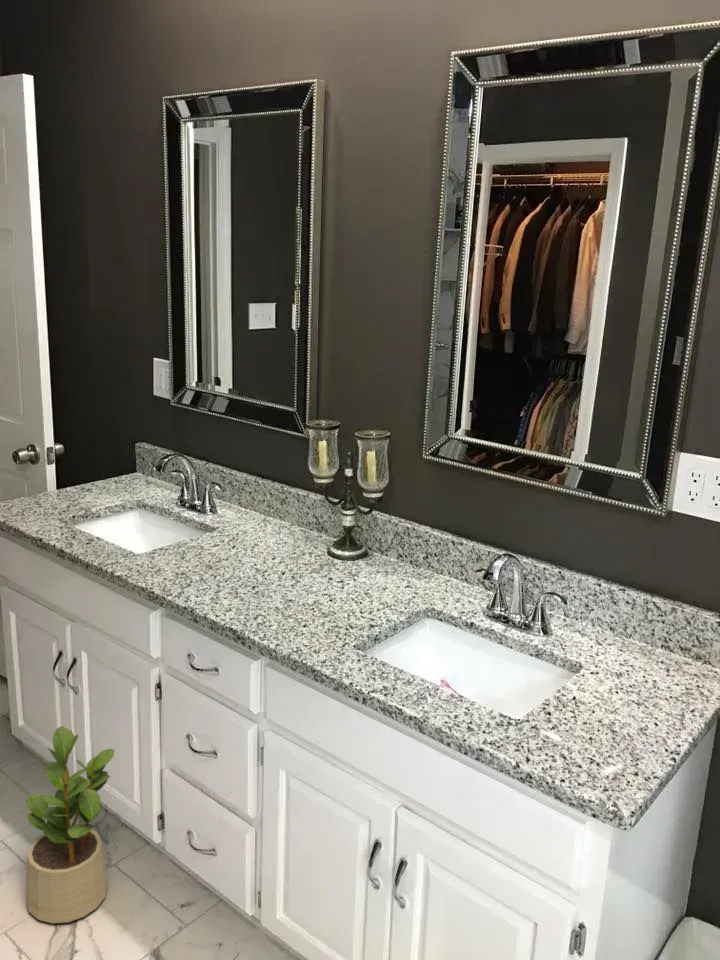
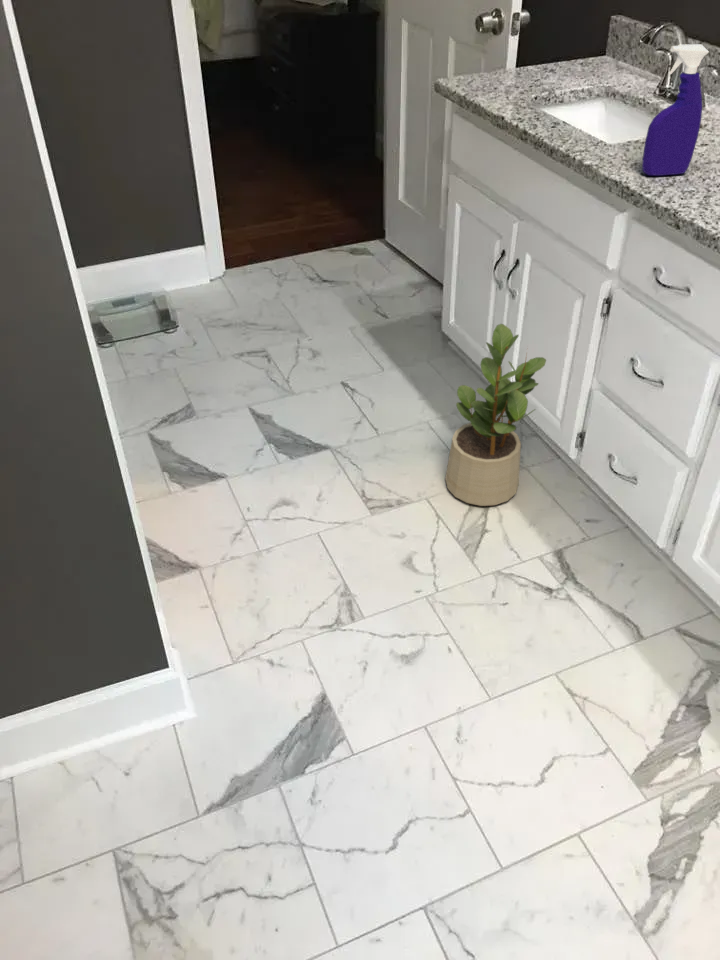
spray bottle: none [161,479,203,579] -> present [642,44,709,176]

